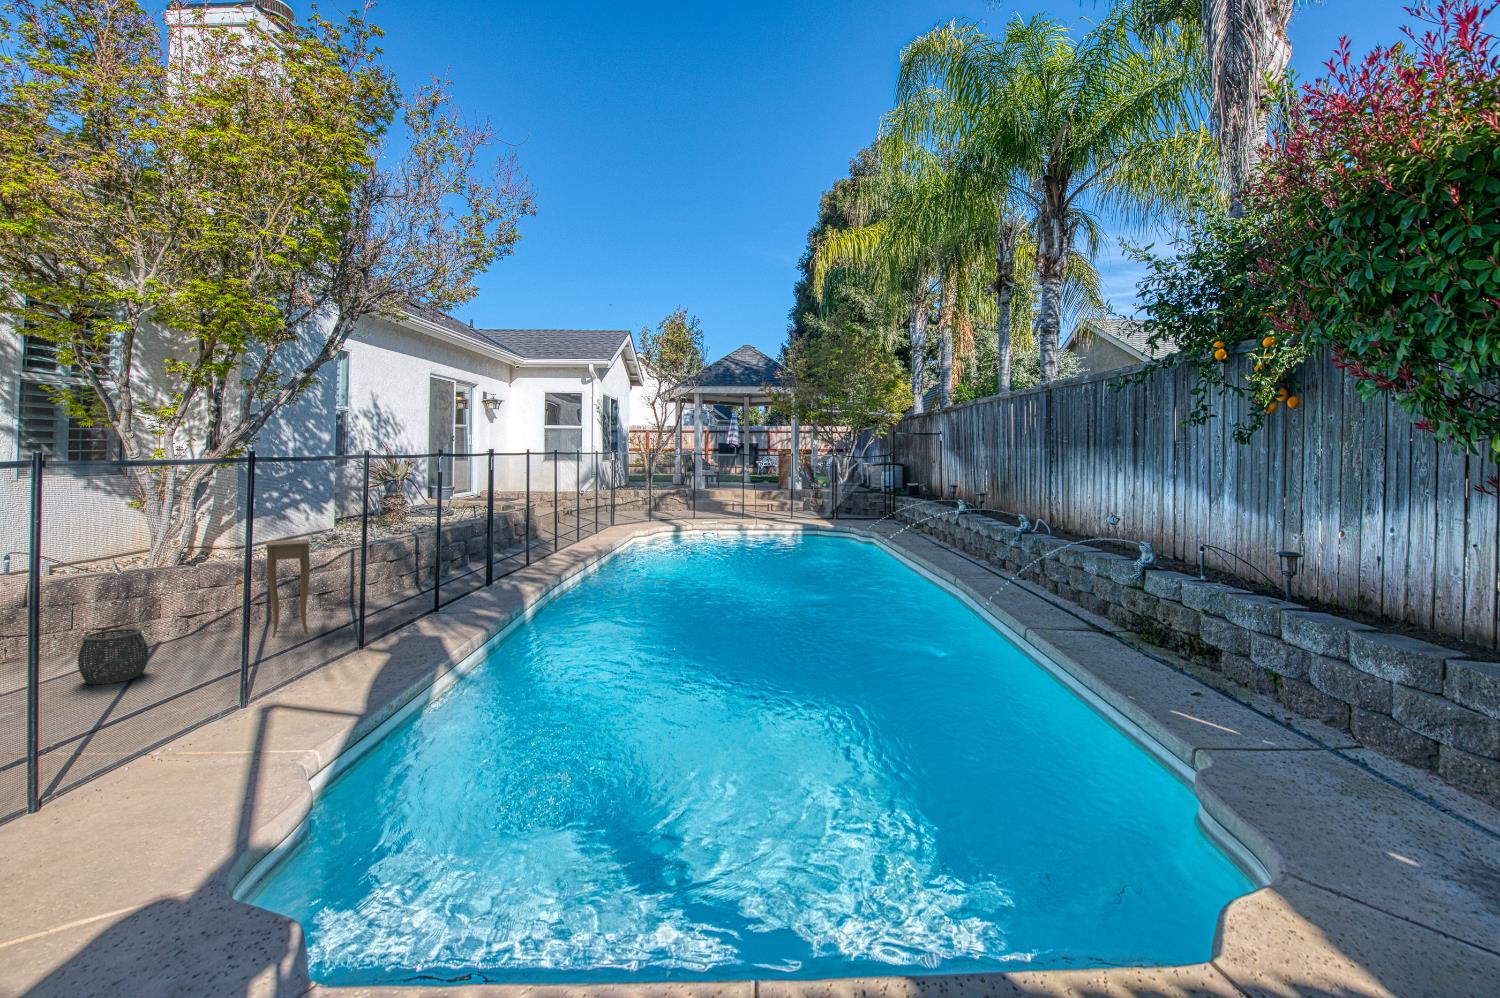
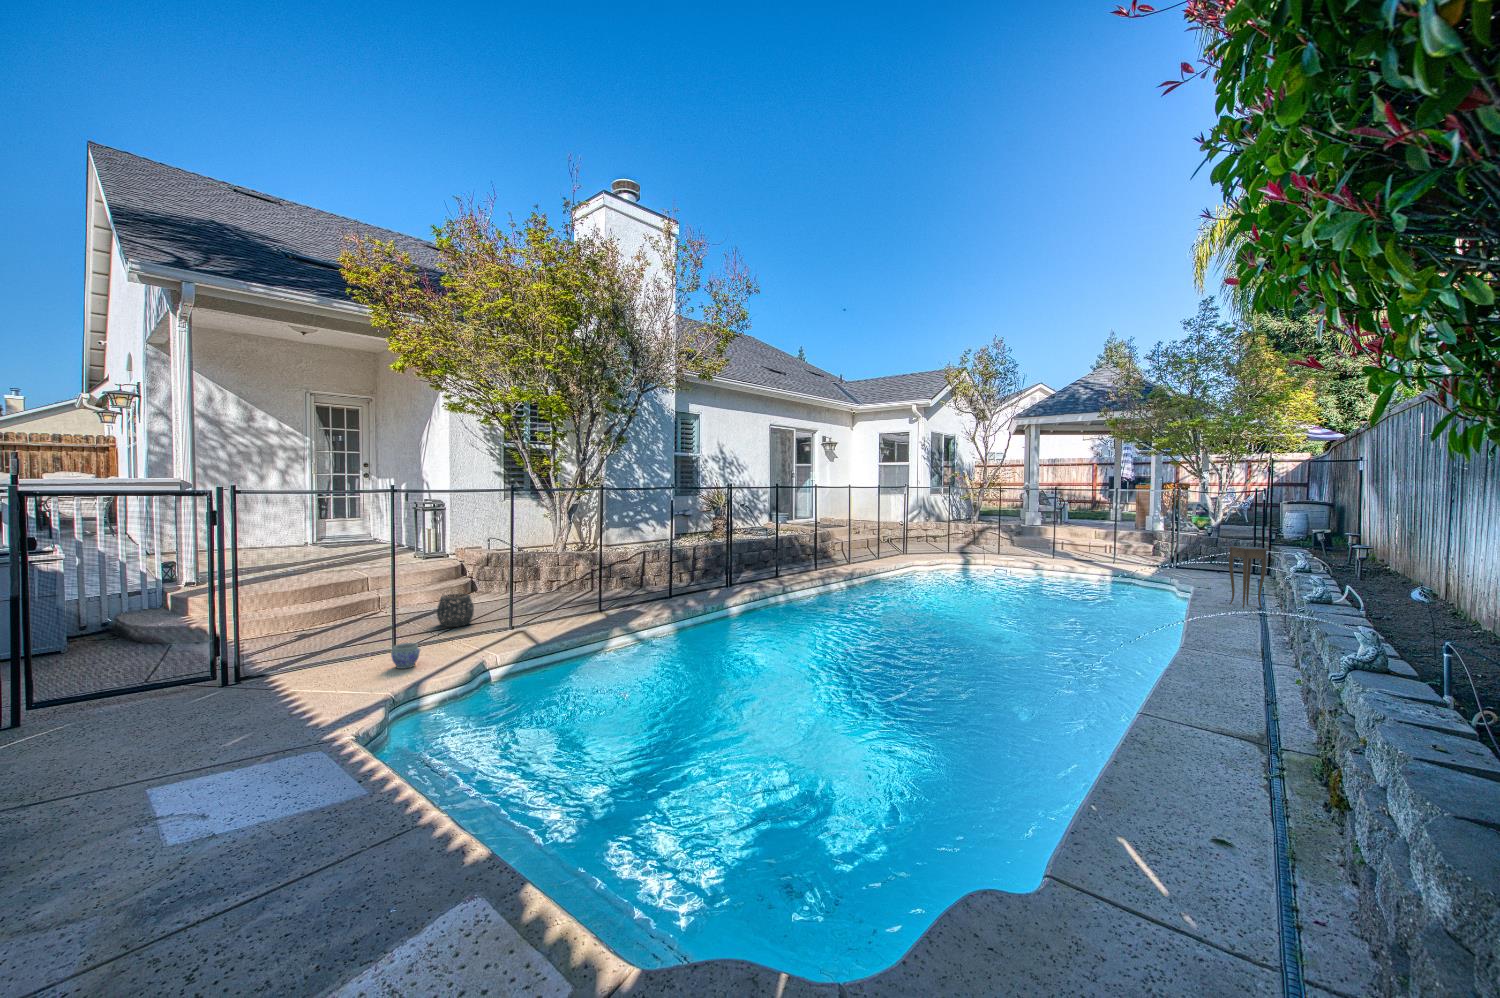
side table: present [266,539,310,637] -> present [1228,546,1269,608]
planter: none [128,701,178,743] -> present [391,643,420,669]

